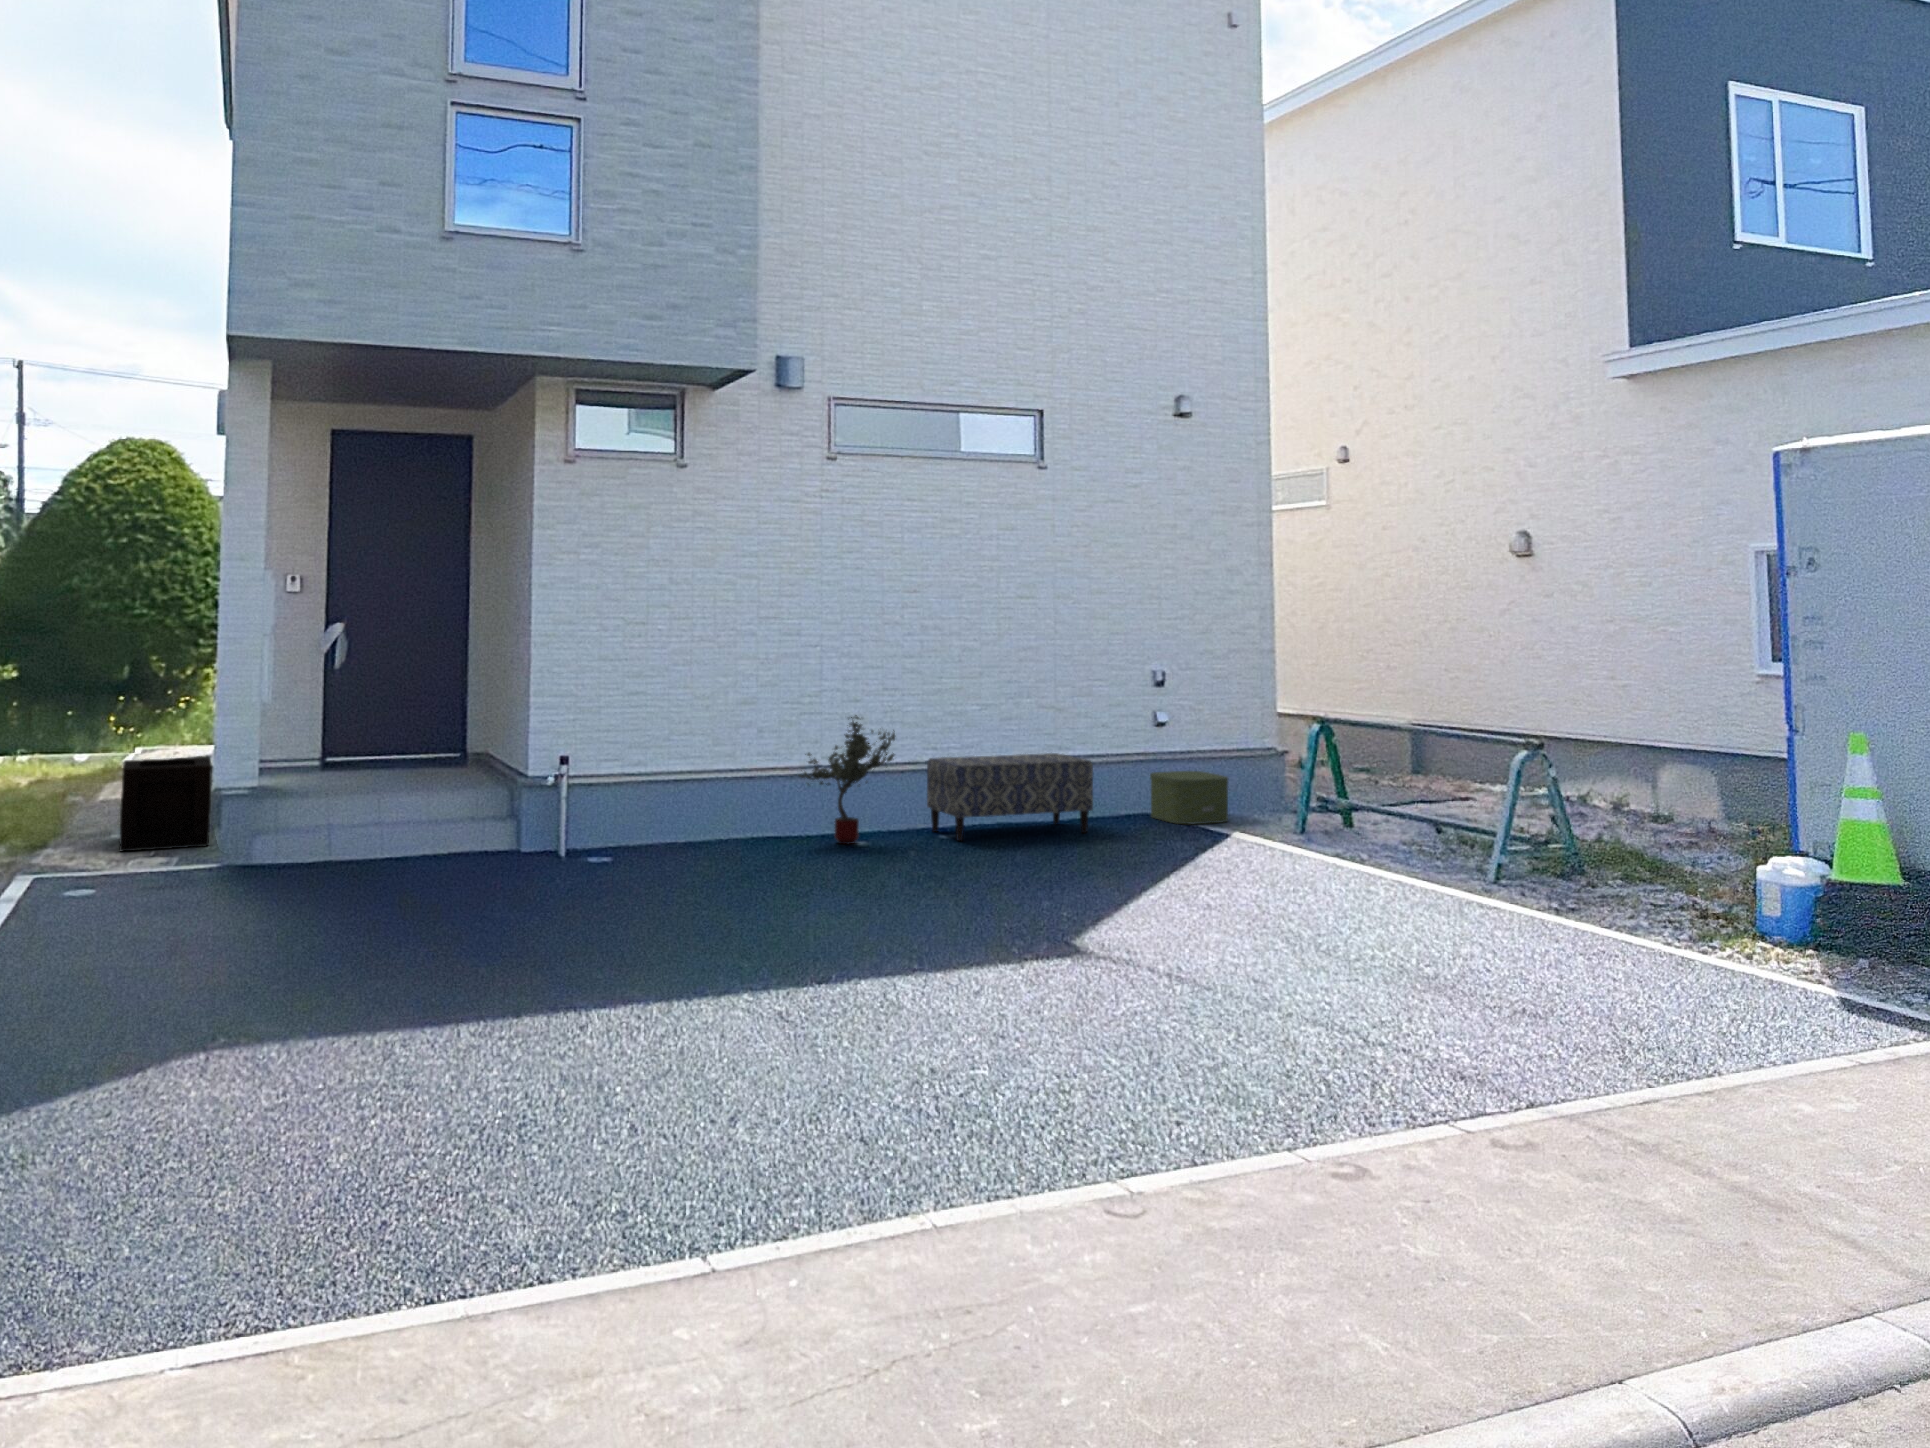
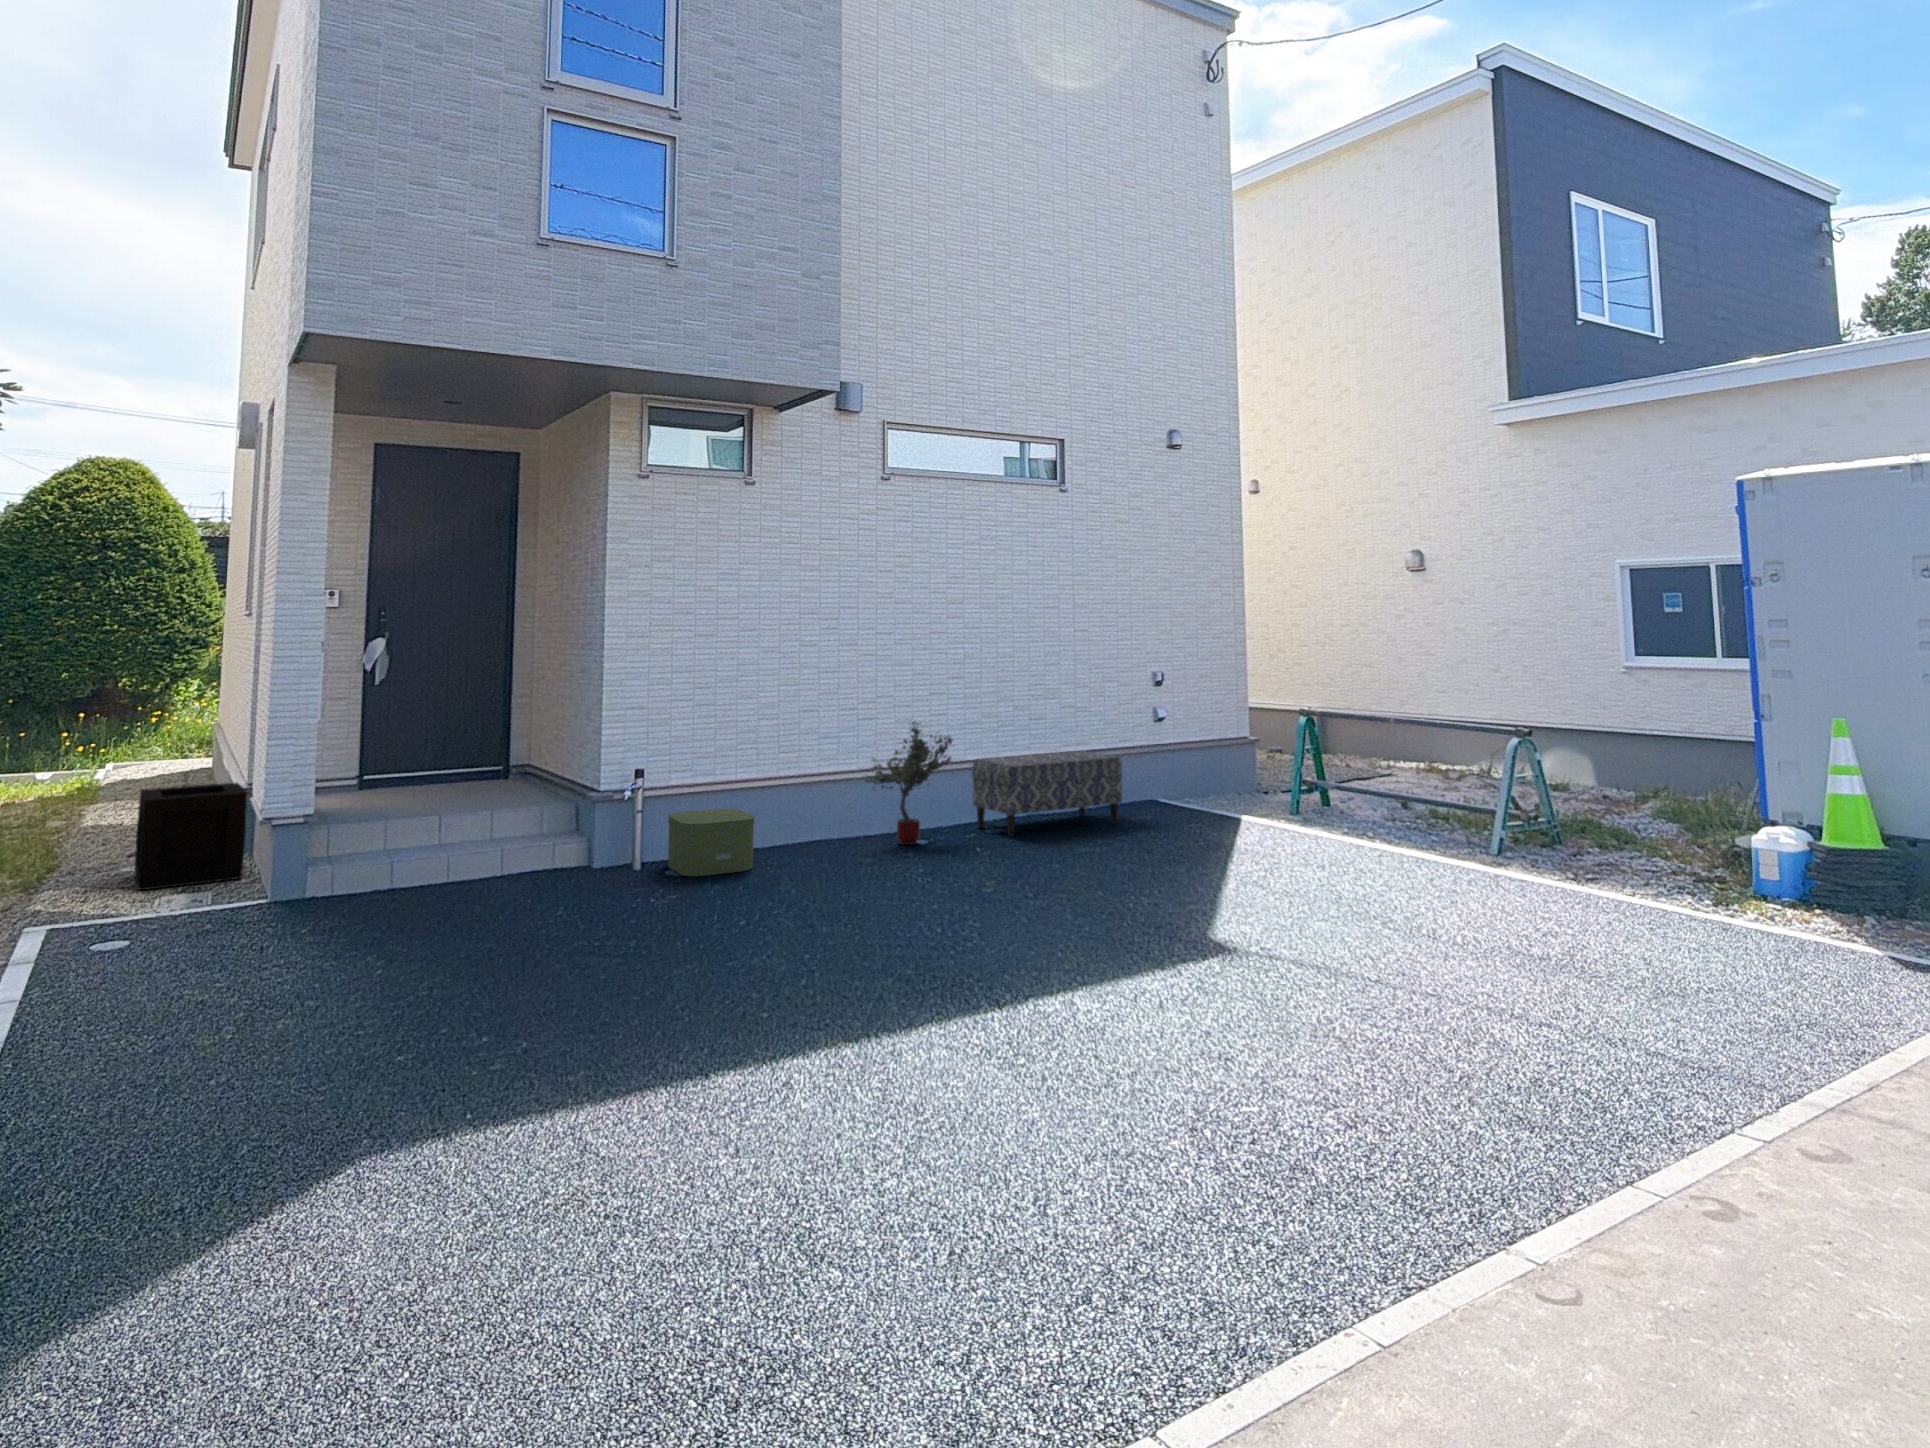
storage box: present [1150,771,1228,824] -> present [668,809,755,876]

